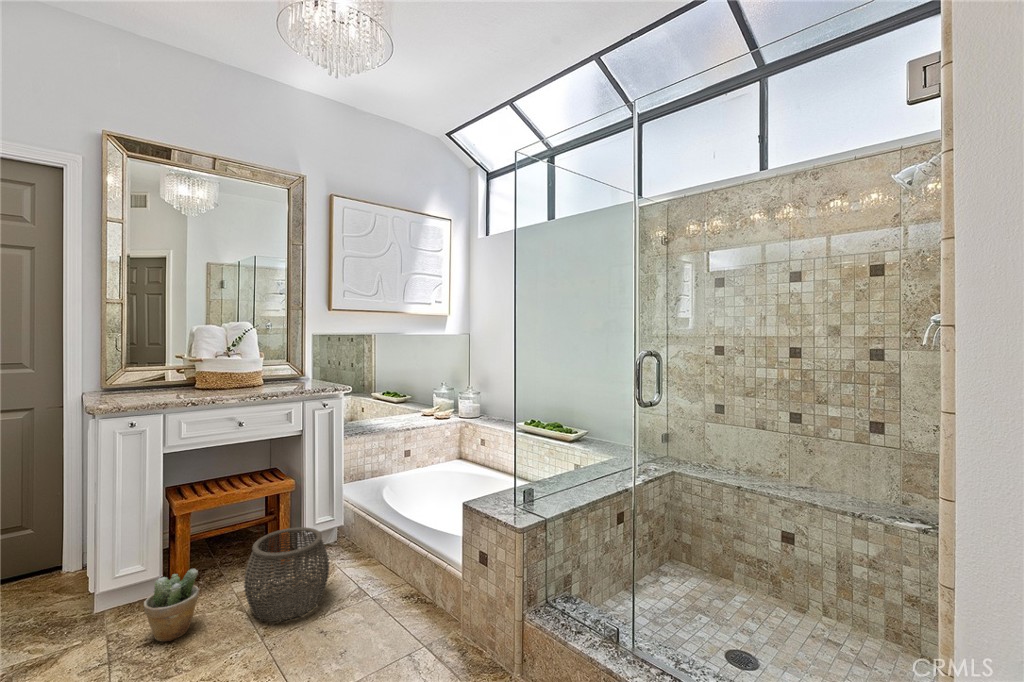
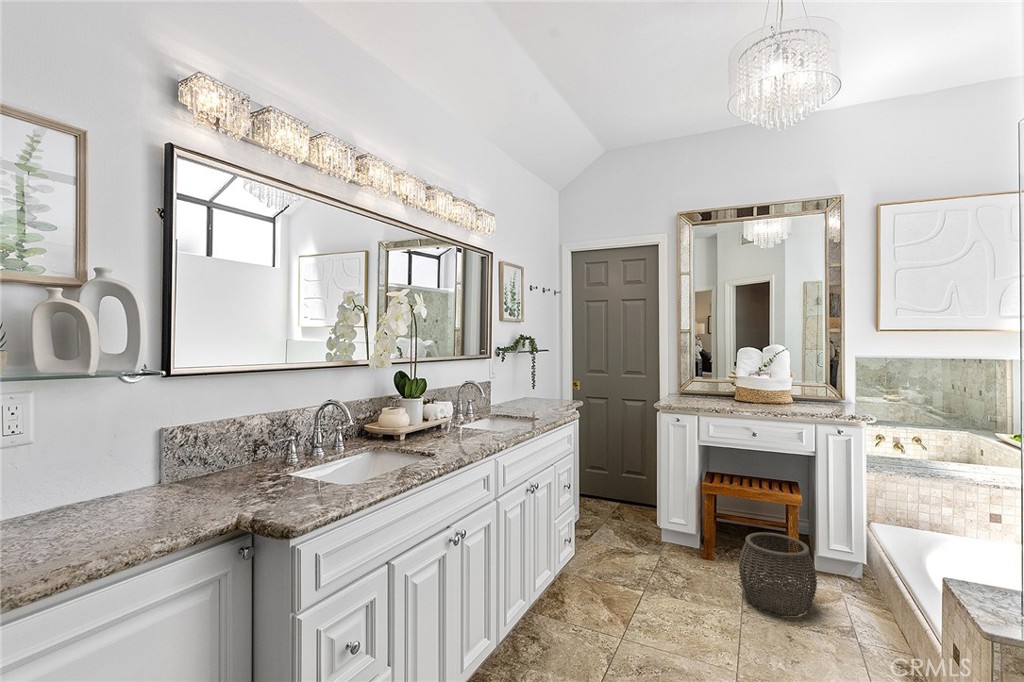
potted plant: present [144,569,199,642] -> none [674,531,709,580]

